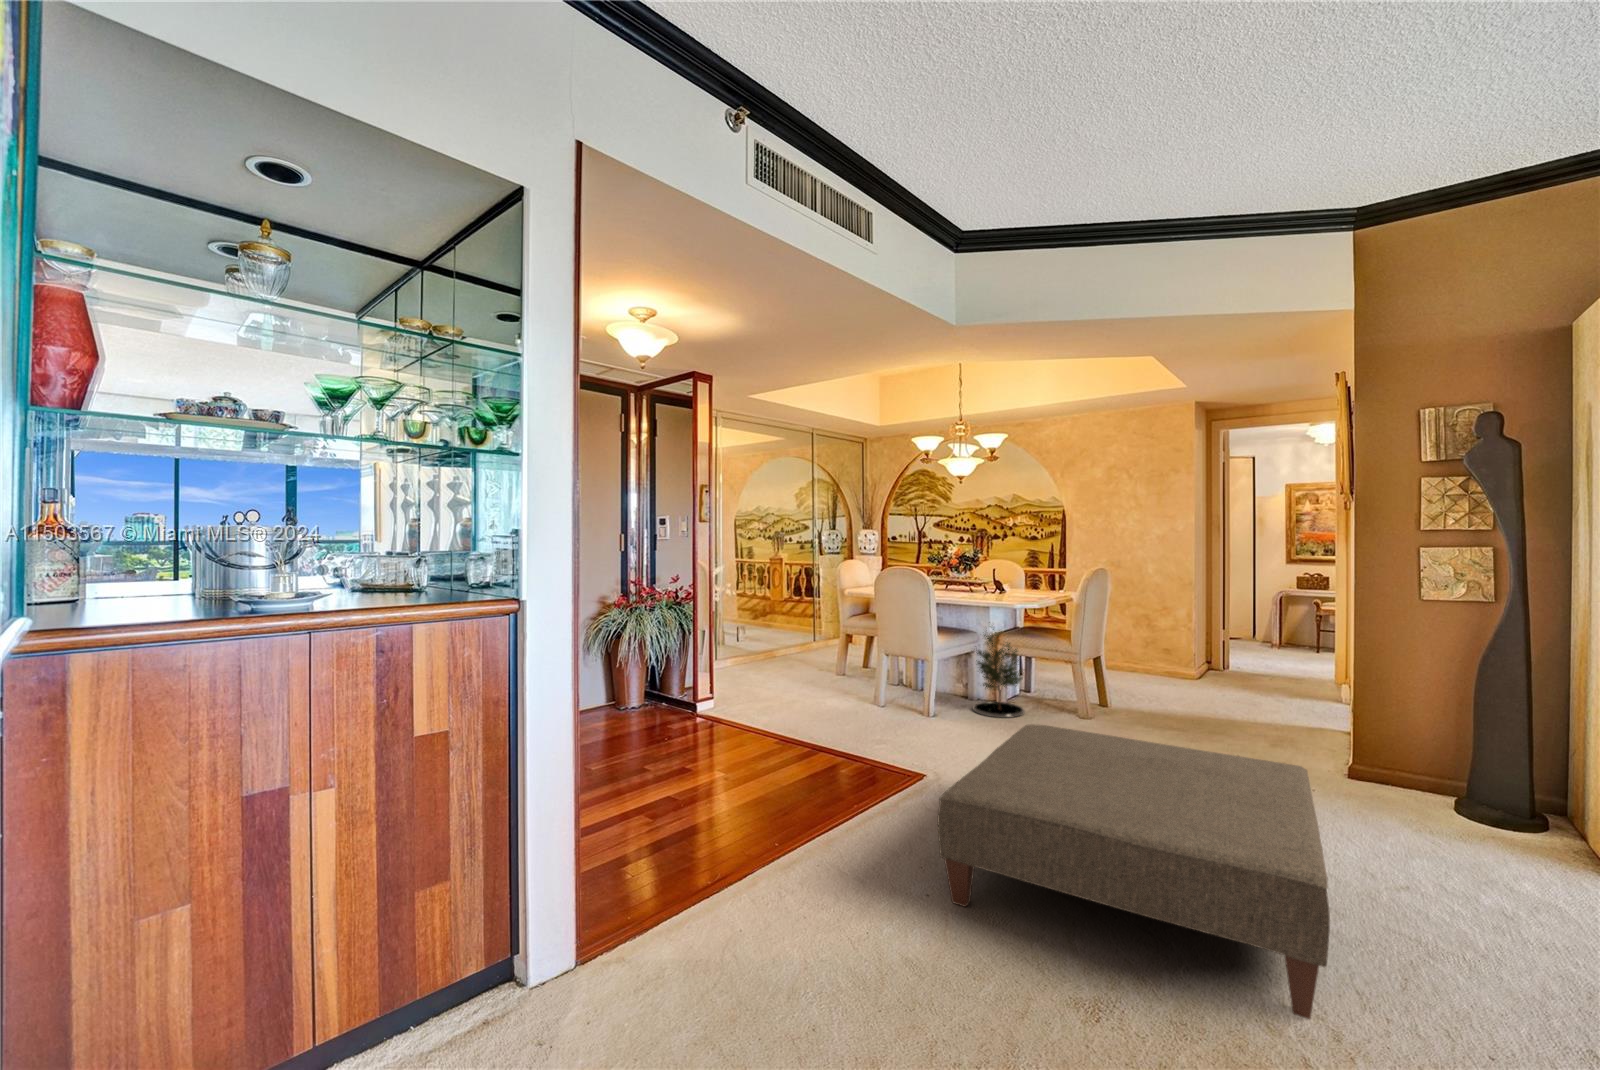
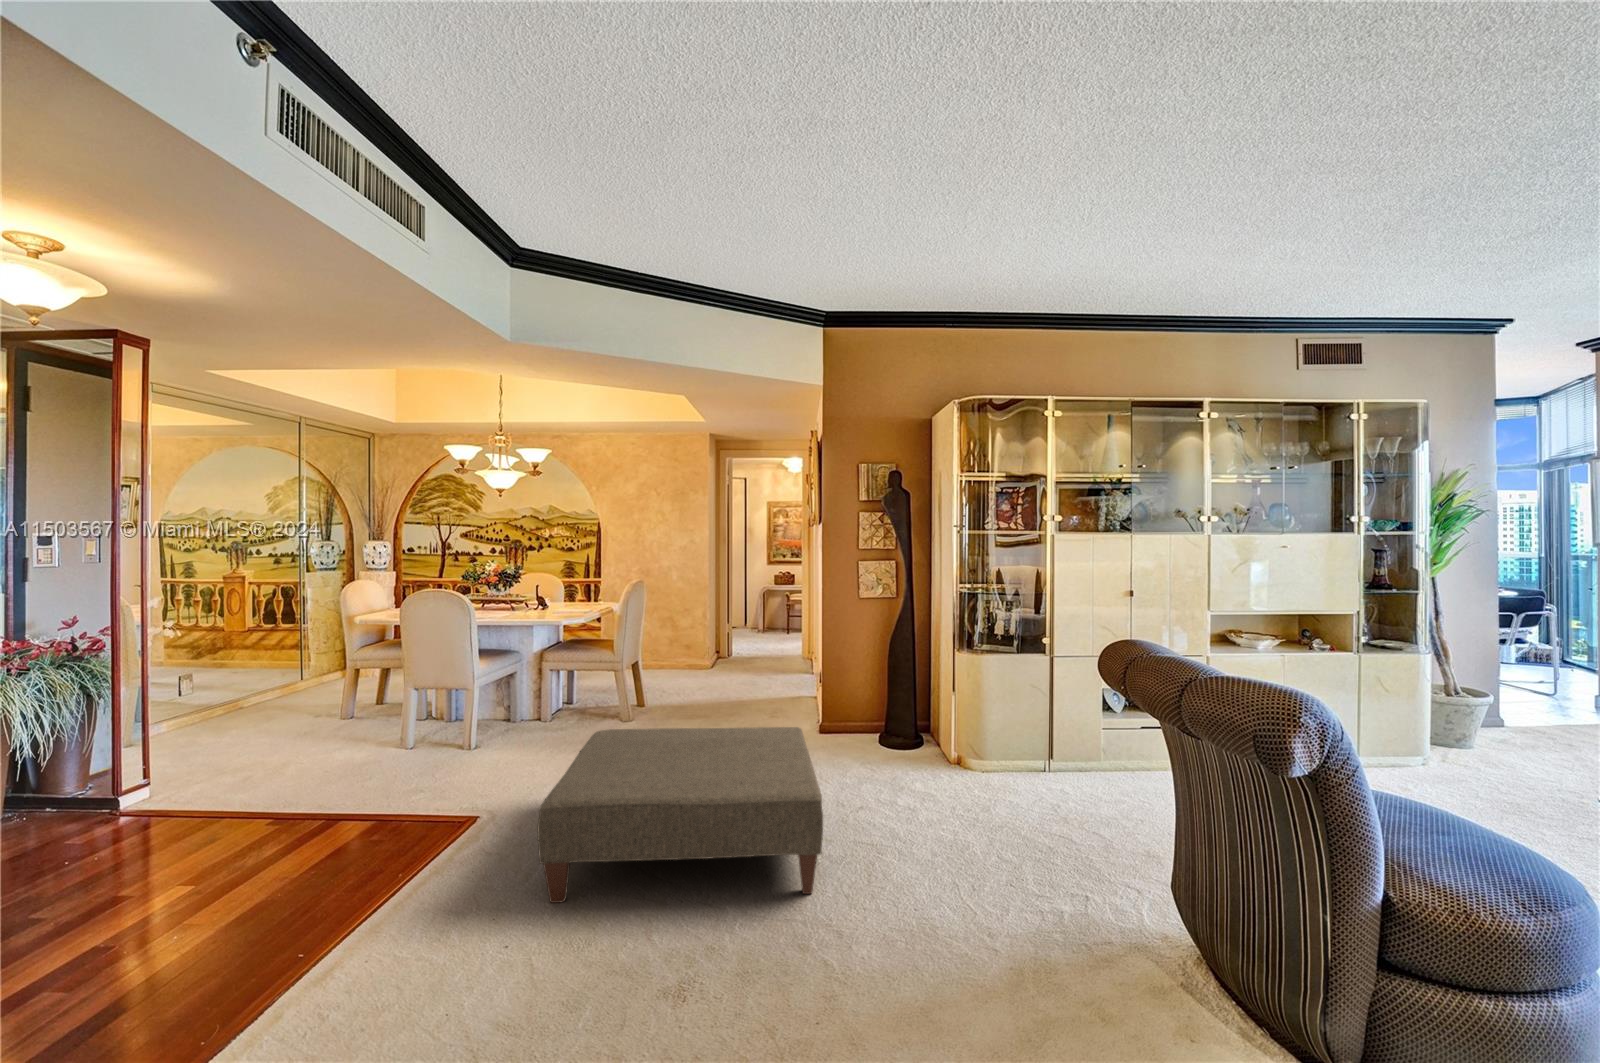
potted tree: present [973,629,1025,718] -> none [519,638,576,734]

